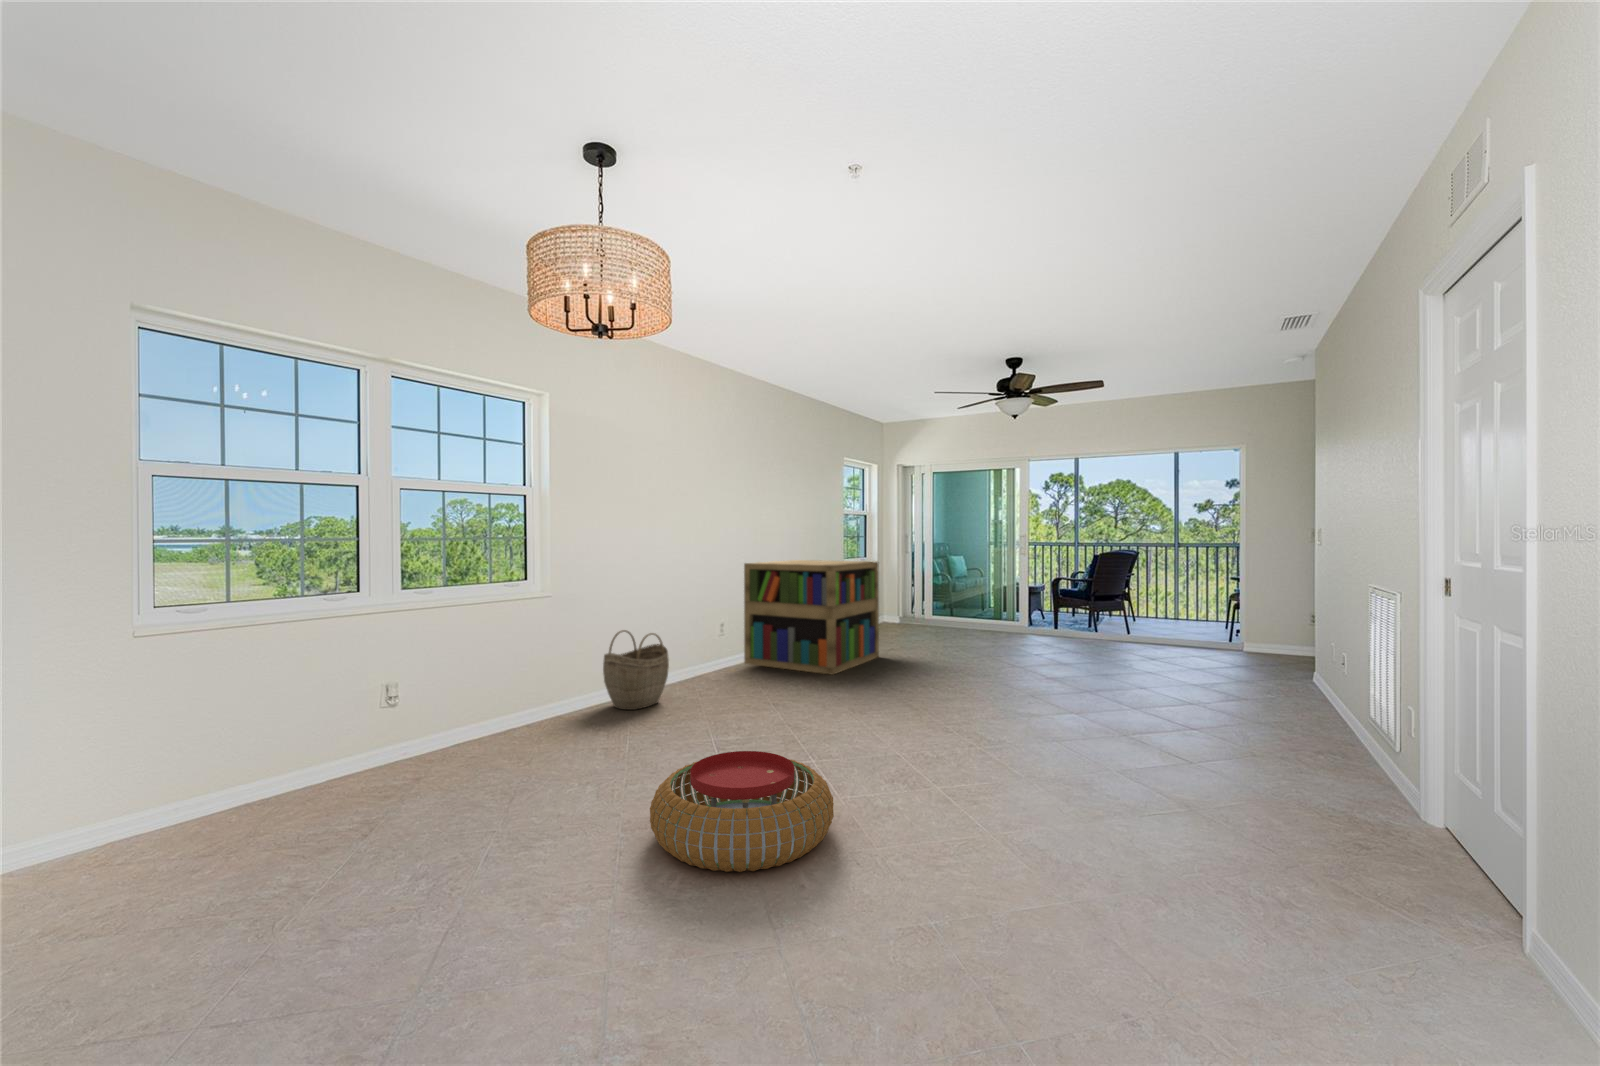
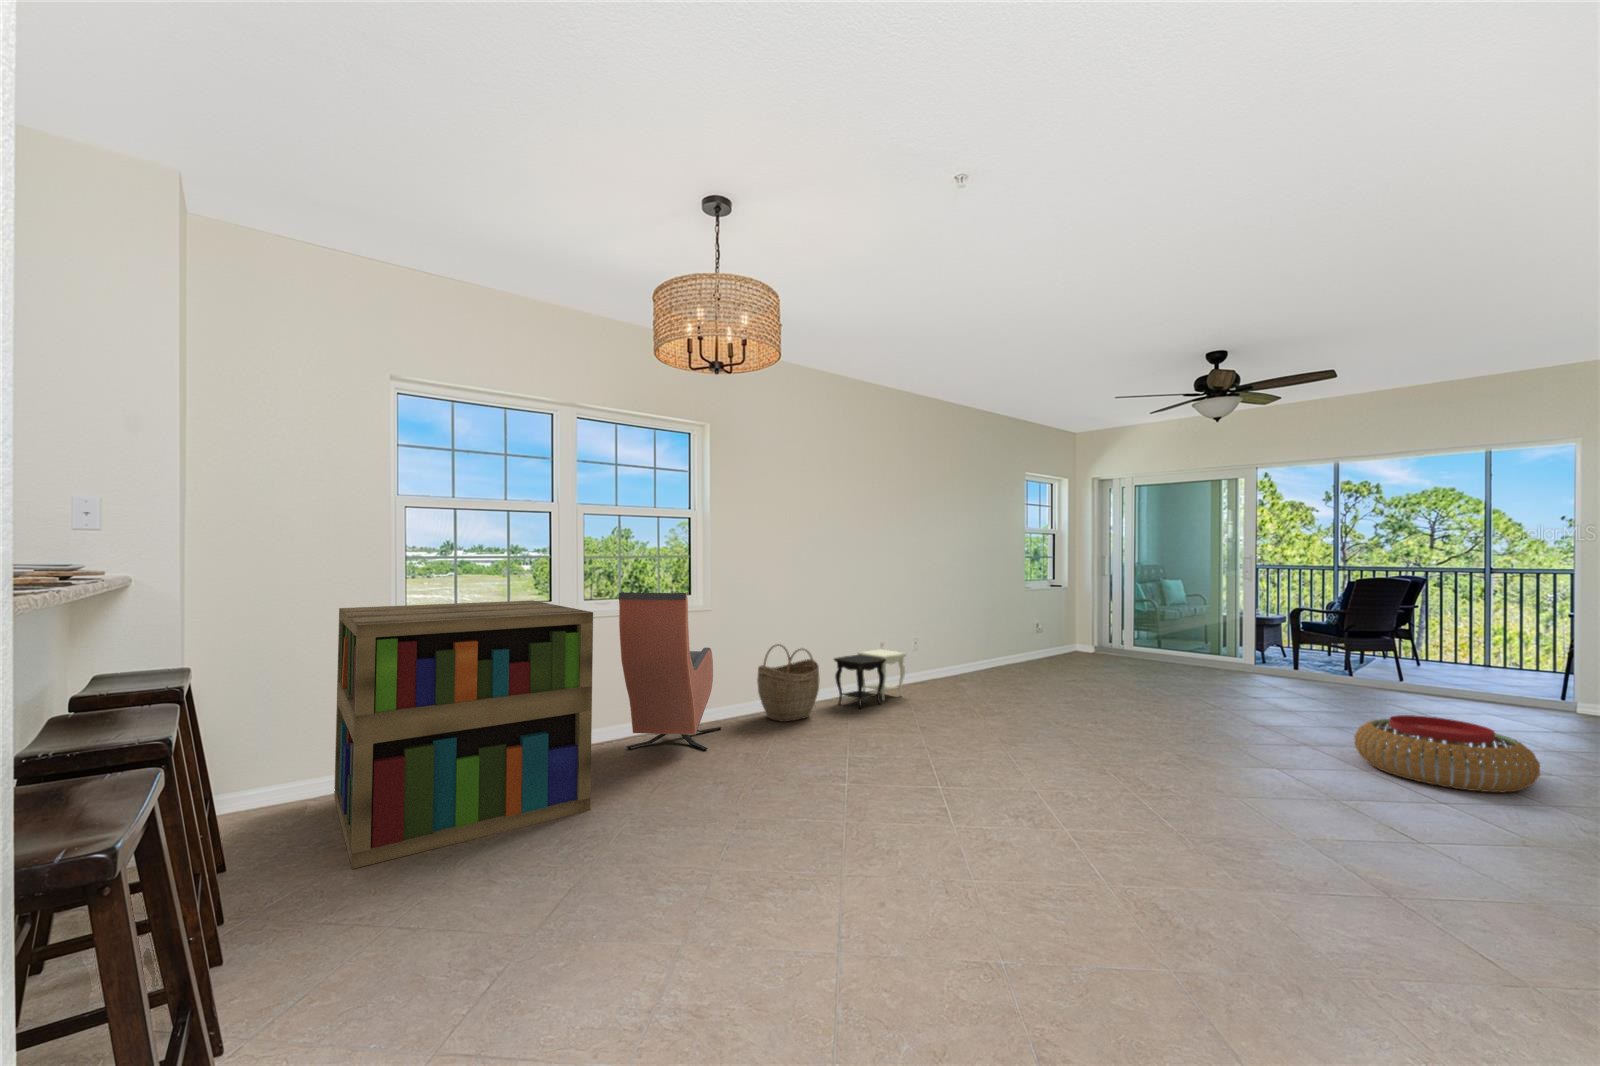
bookshelf: present [744,560,879,675] -> present [334,600,593,869]
armchair: none [458,578,568,755] -> present [619,592,721,751]
side table: none [679,630,749,691] -> present [834,649,906,708]
pouf: present [650,751,834,872] -> present [1354,715,1540,792]

